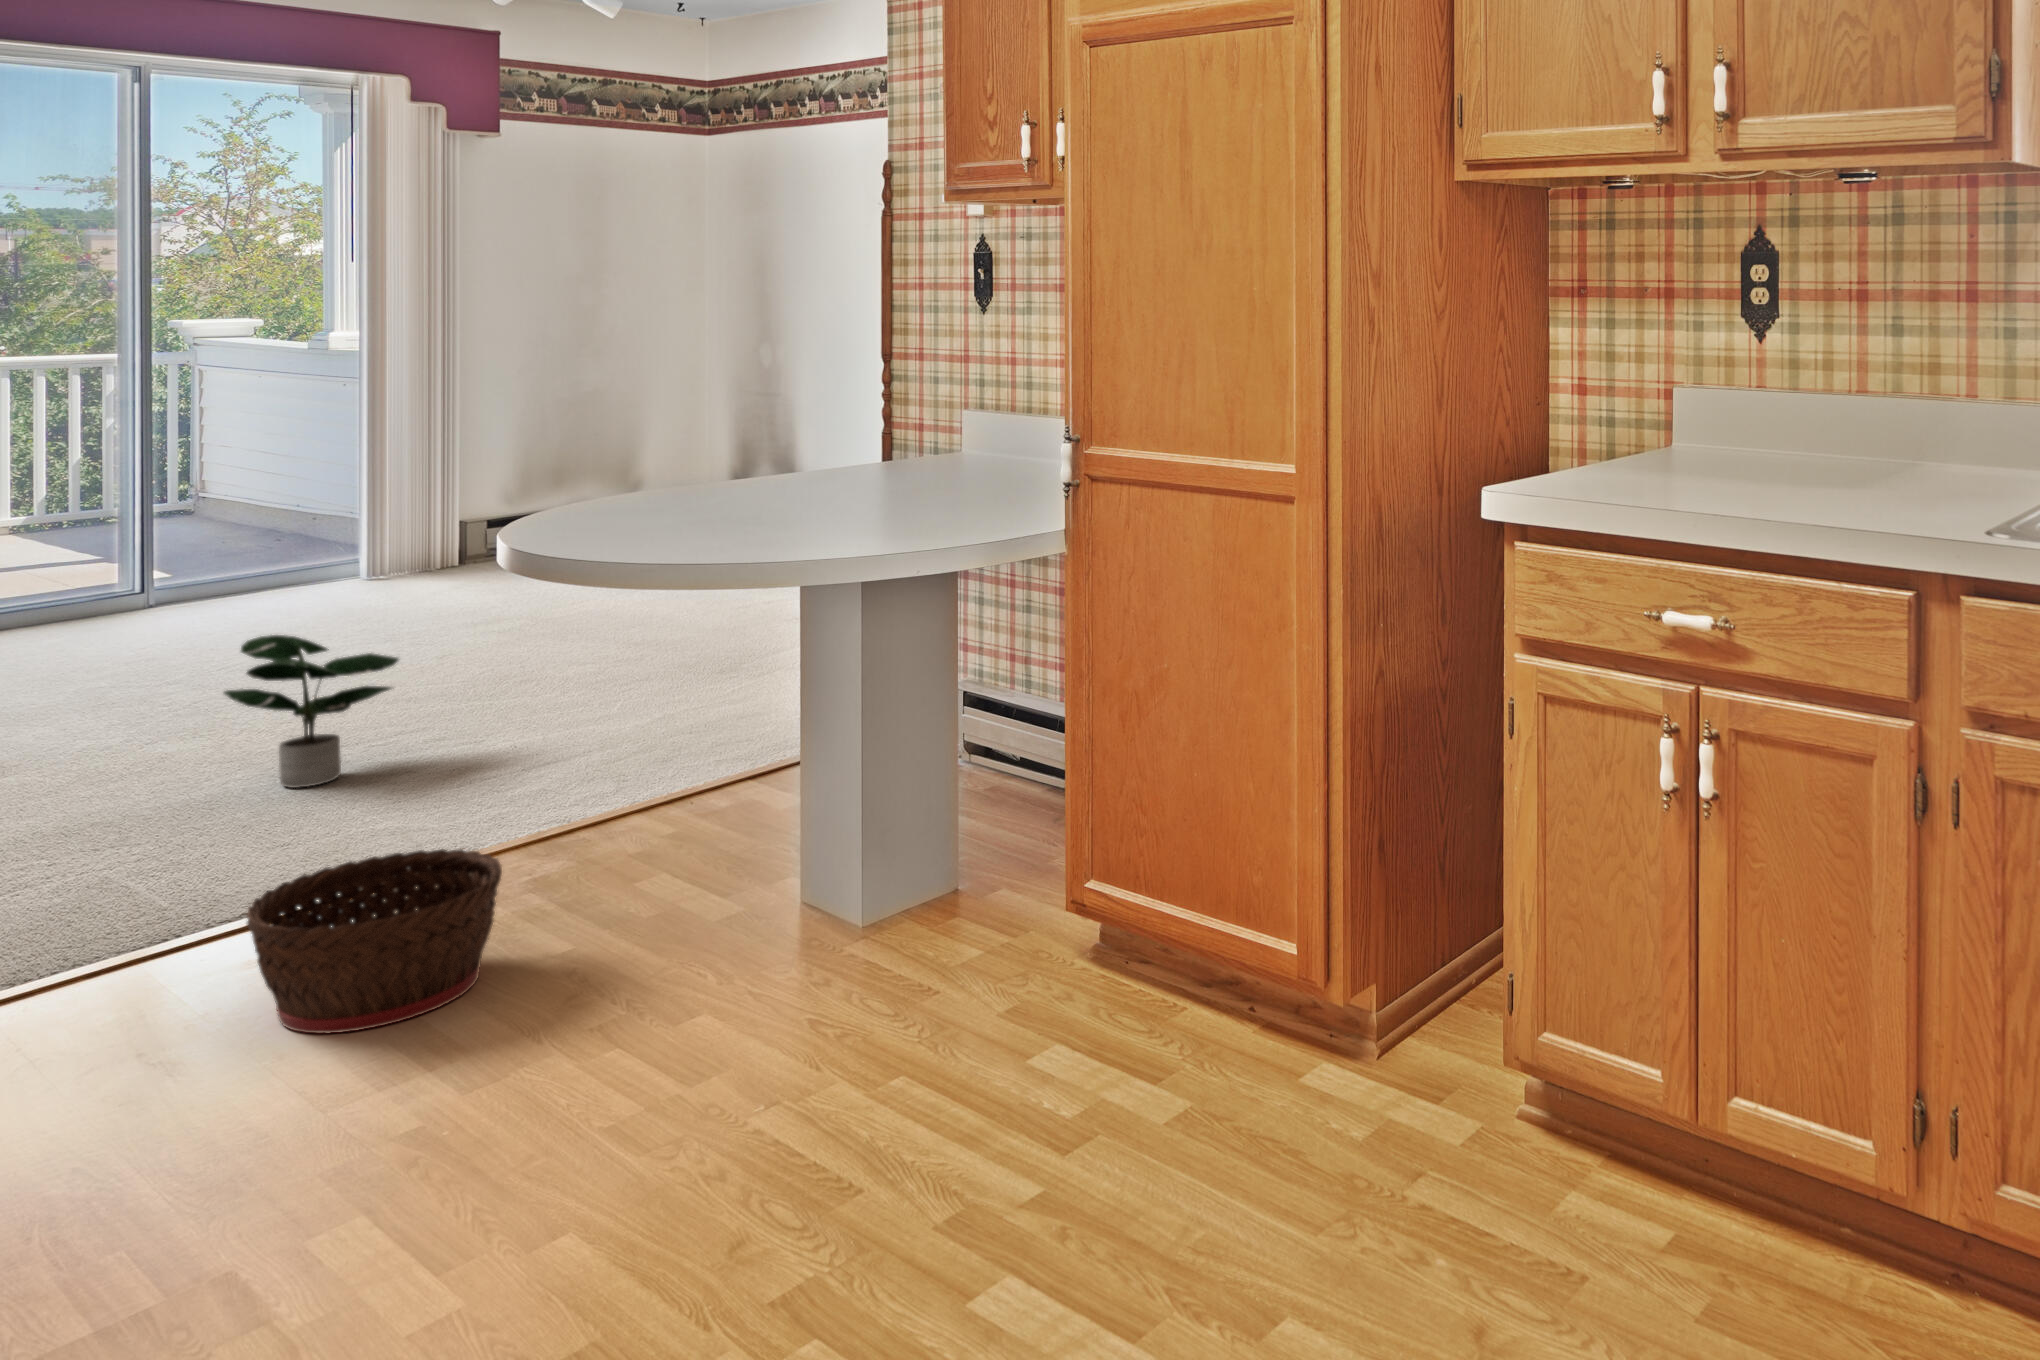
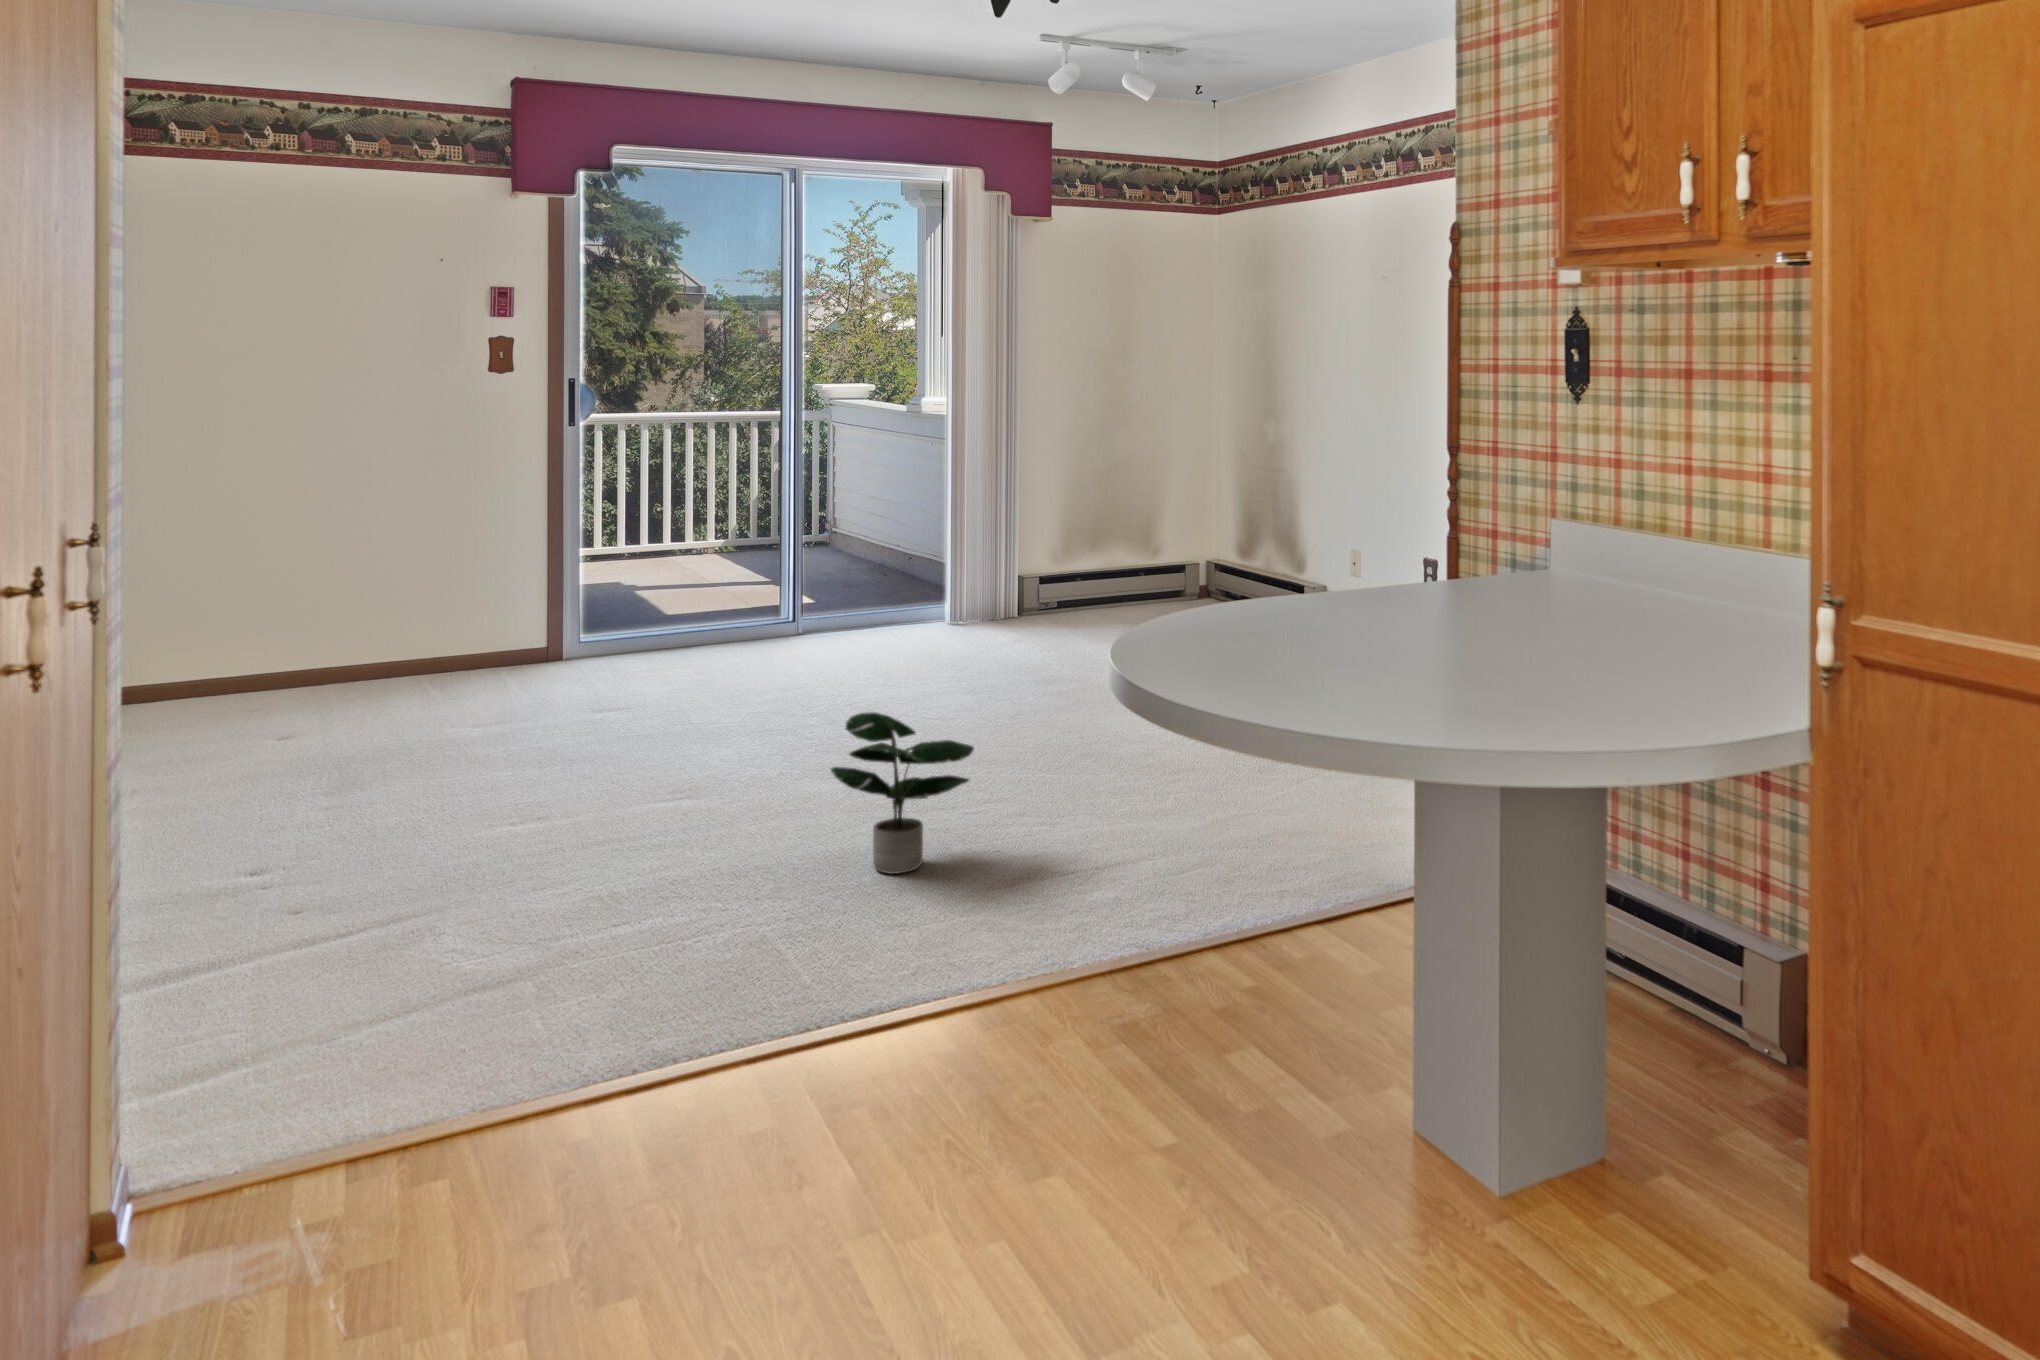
basket: present [246,849,502,1033] -> none [839,1033,1088,1281]

